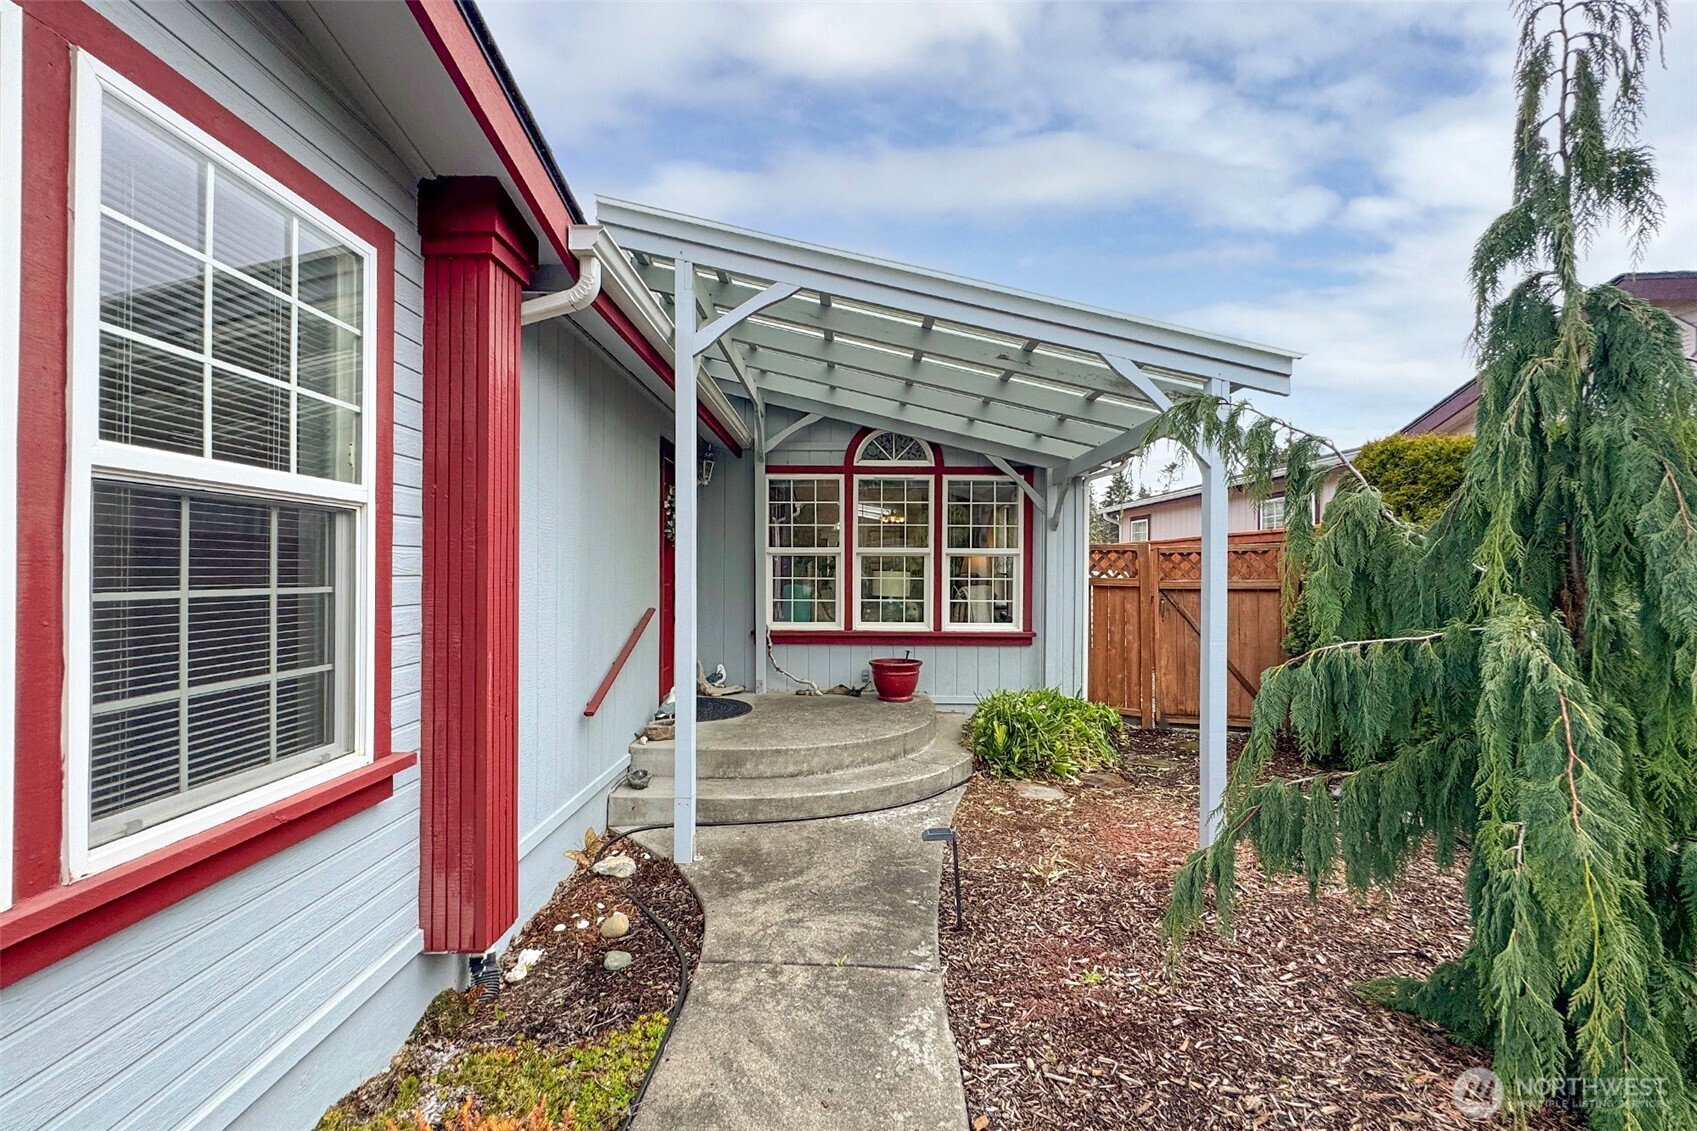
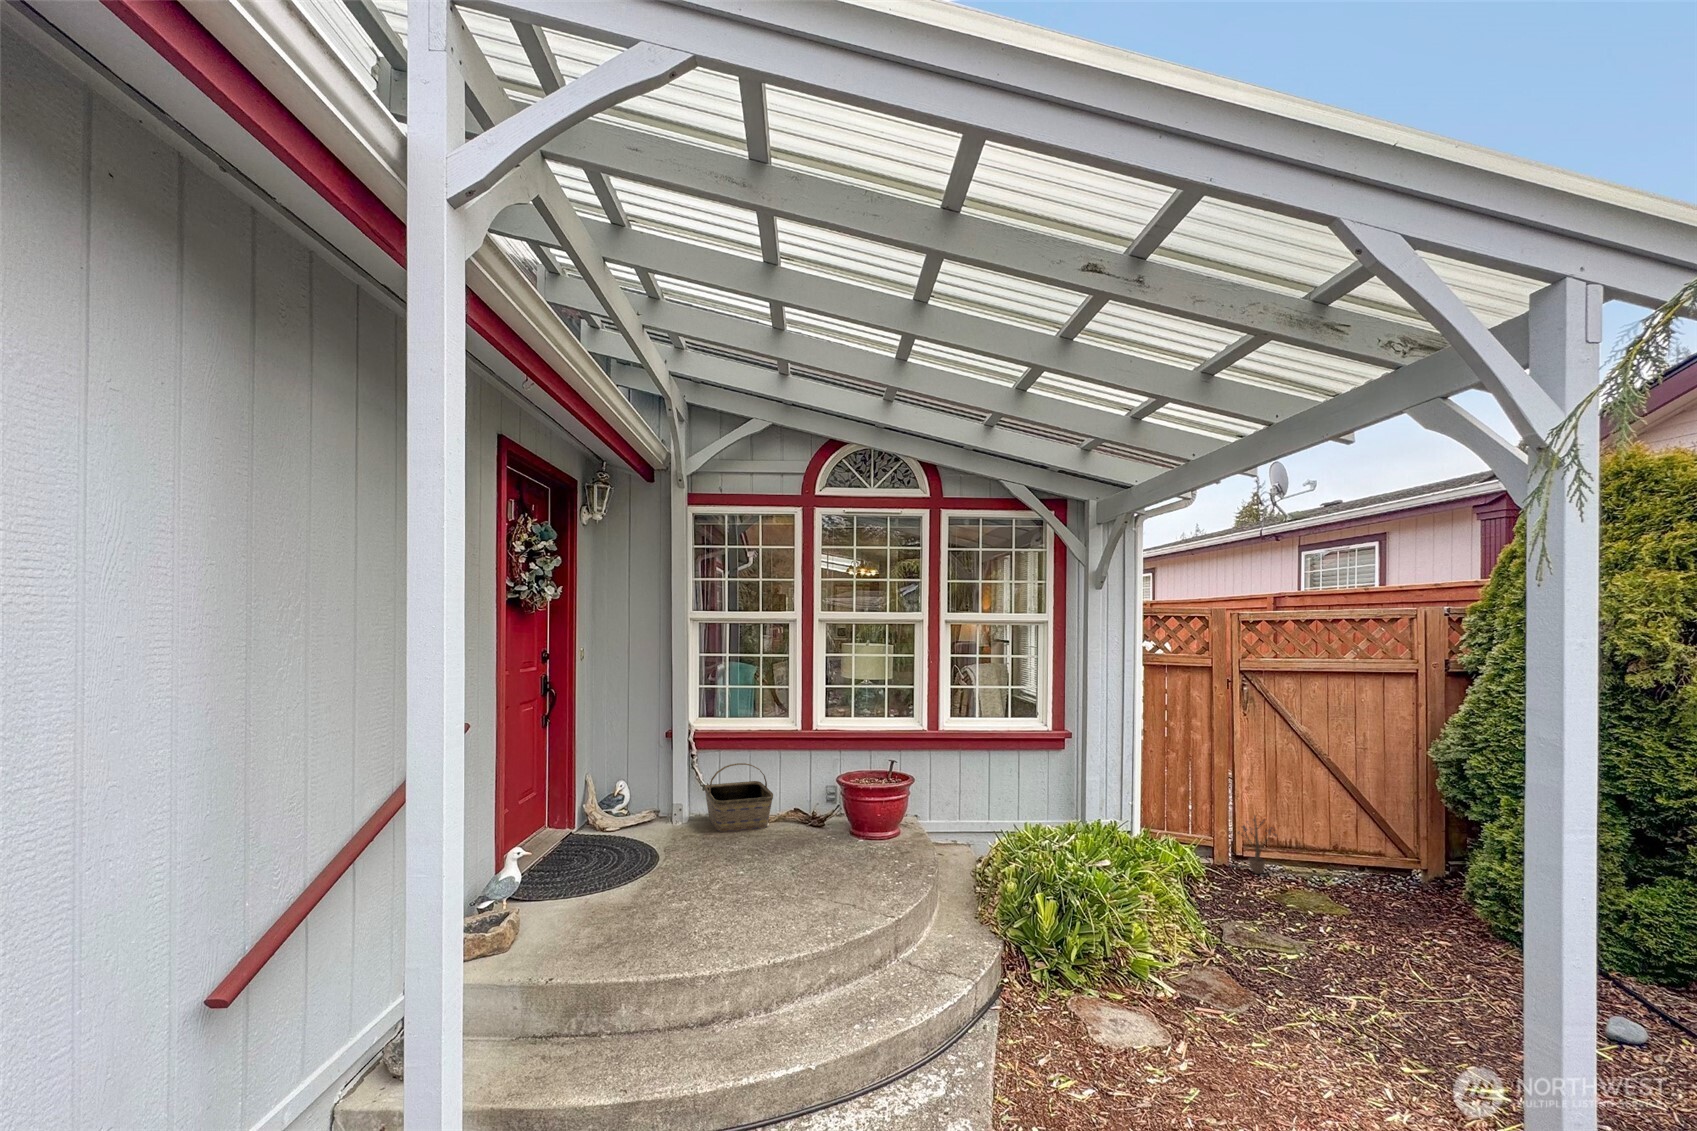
basket: none [779,652,826,696] -> present [704,763,773,832]

